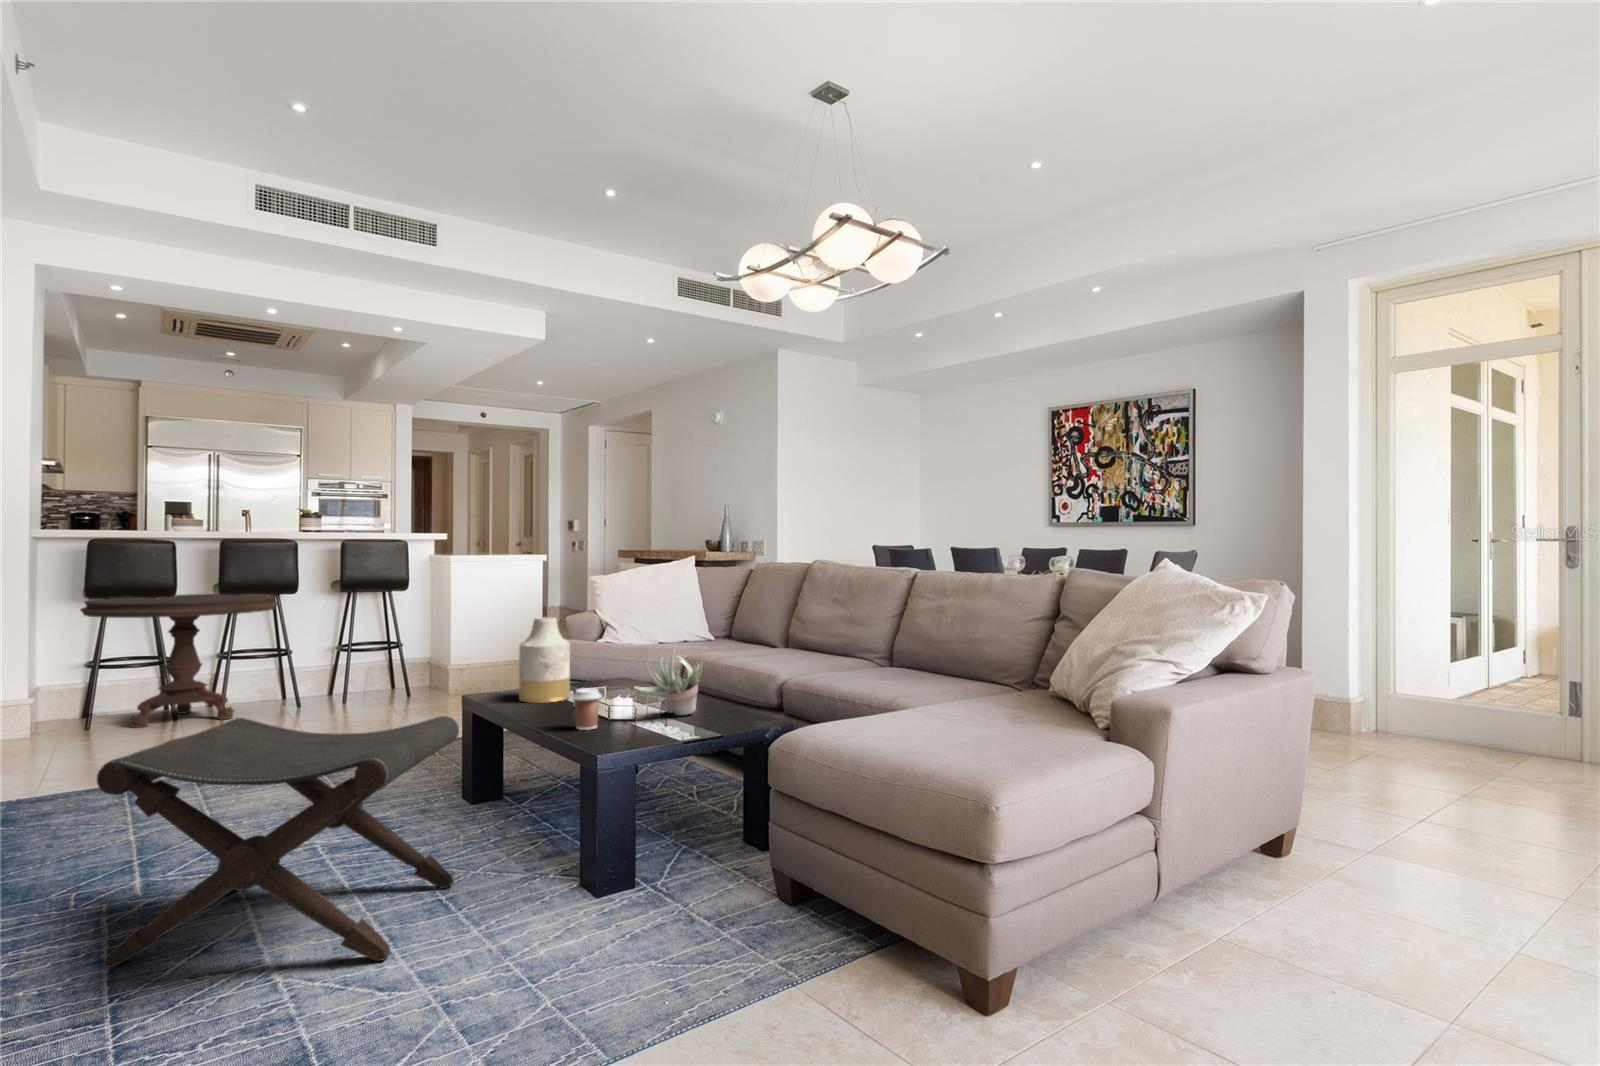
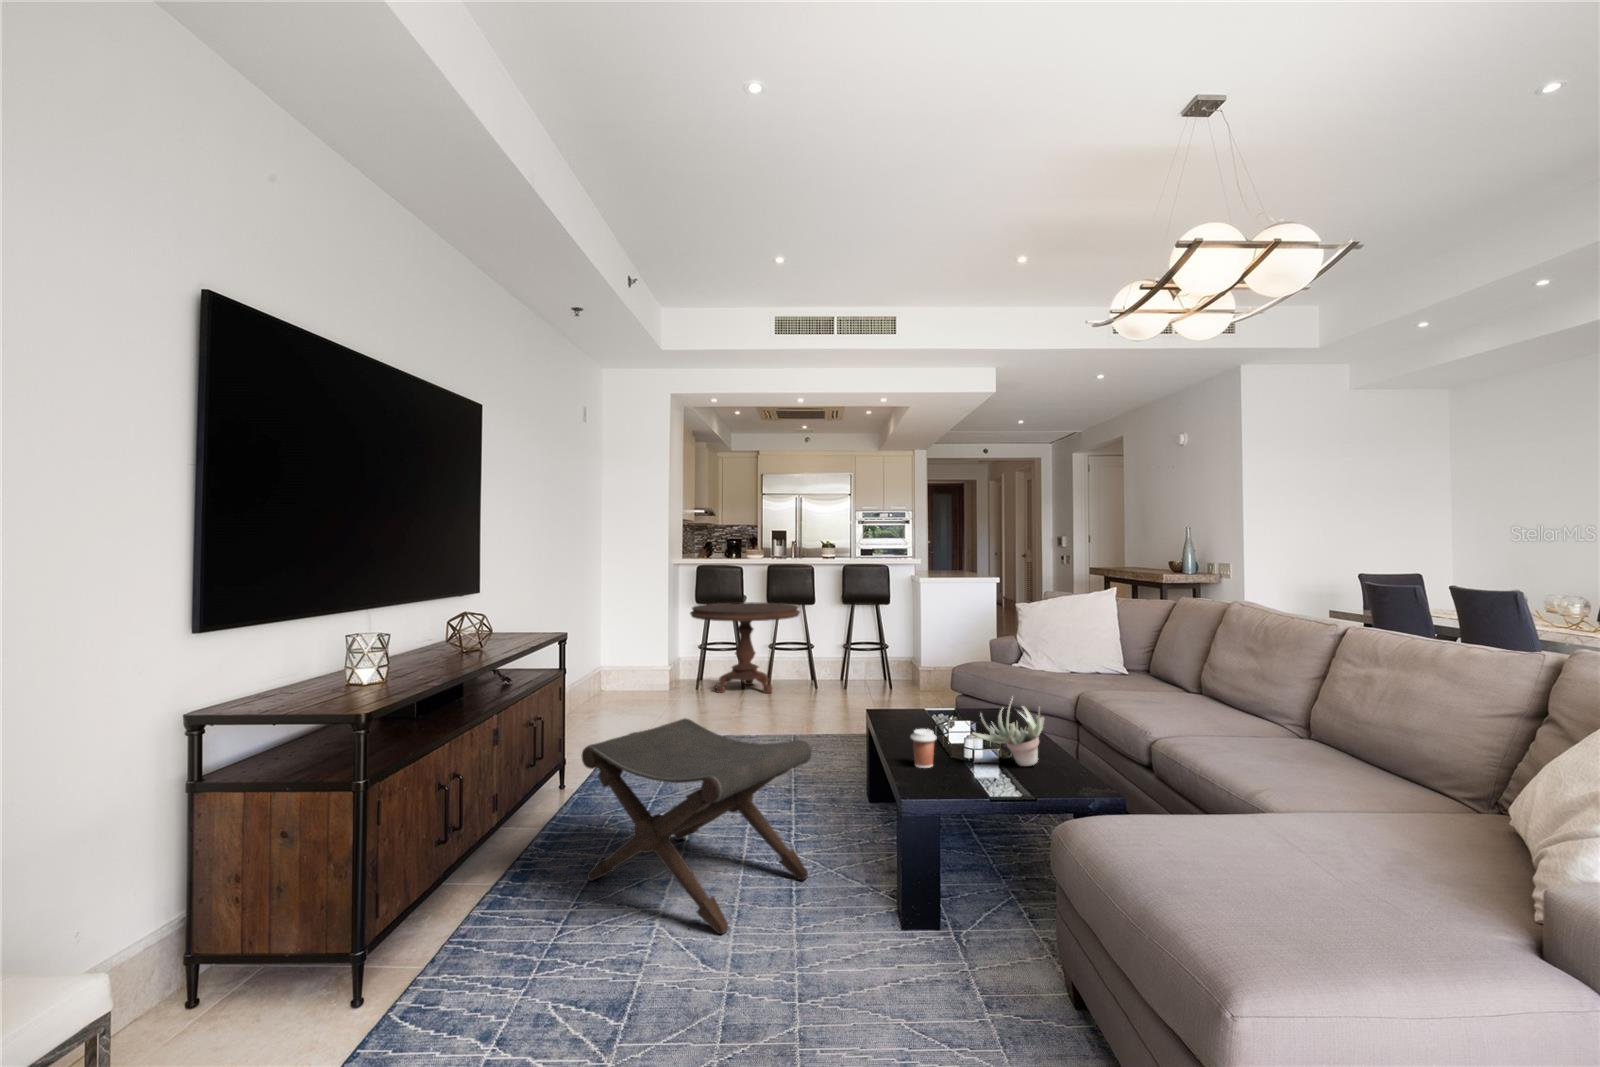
vase: present [519,617,570,703] -> none [902,653,944,729]

